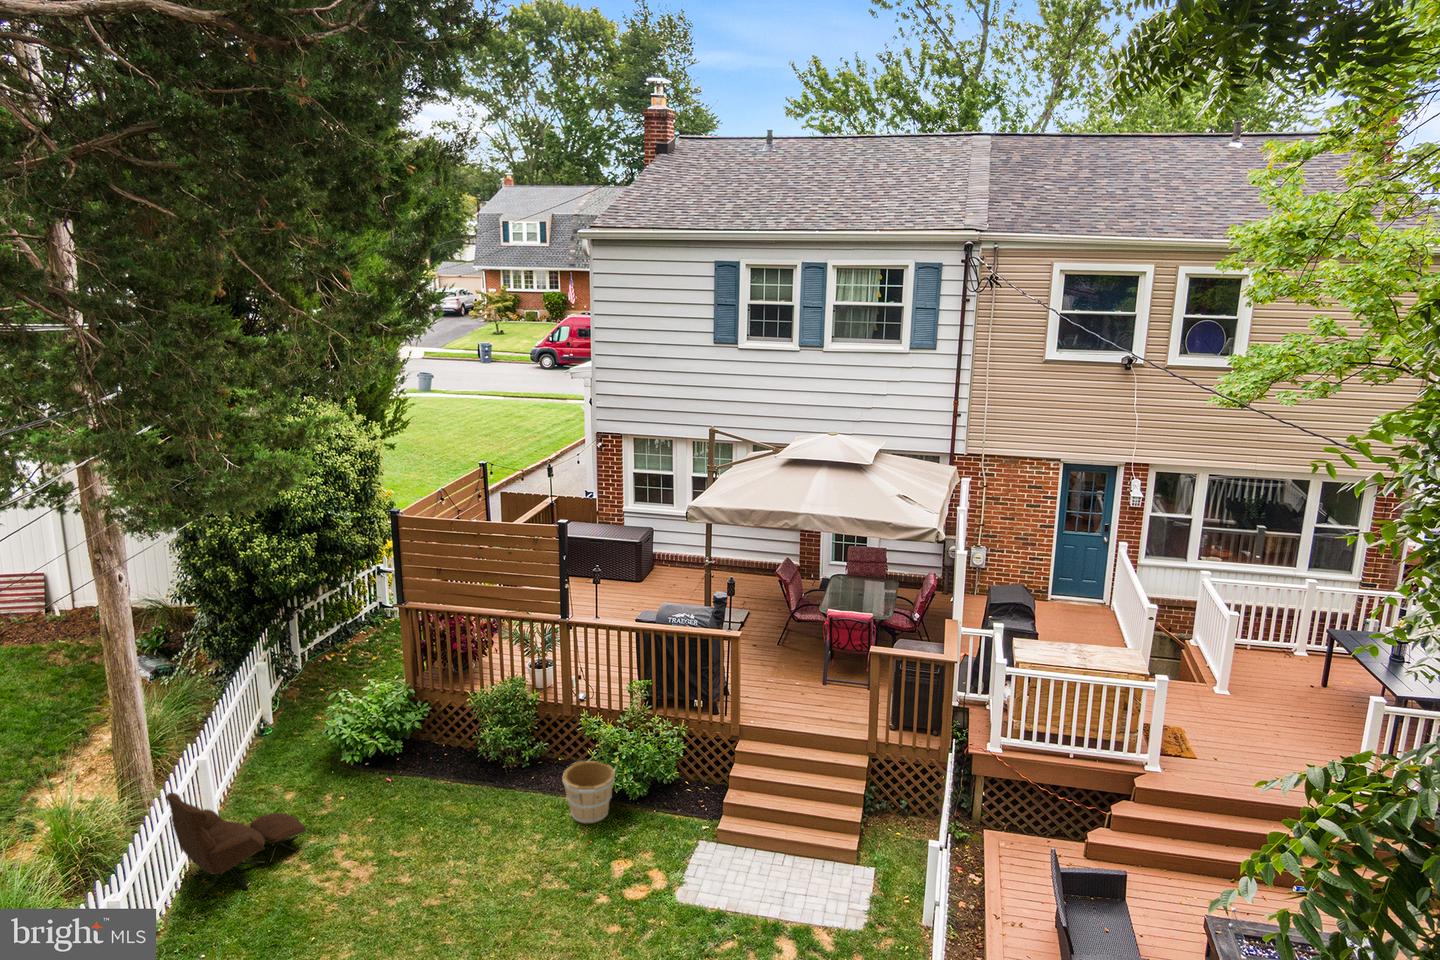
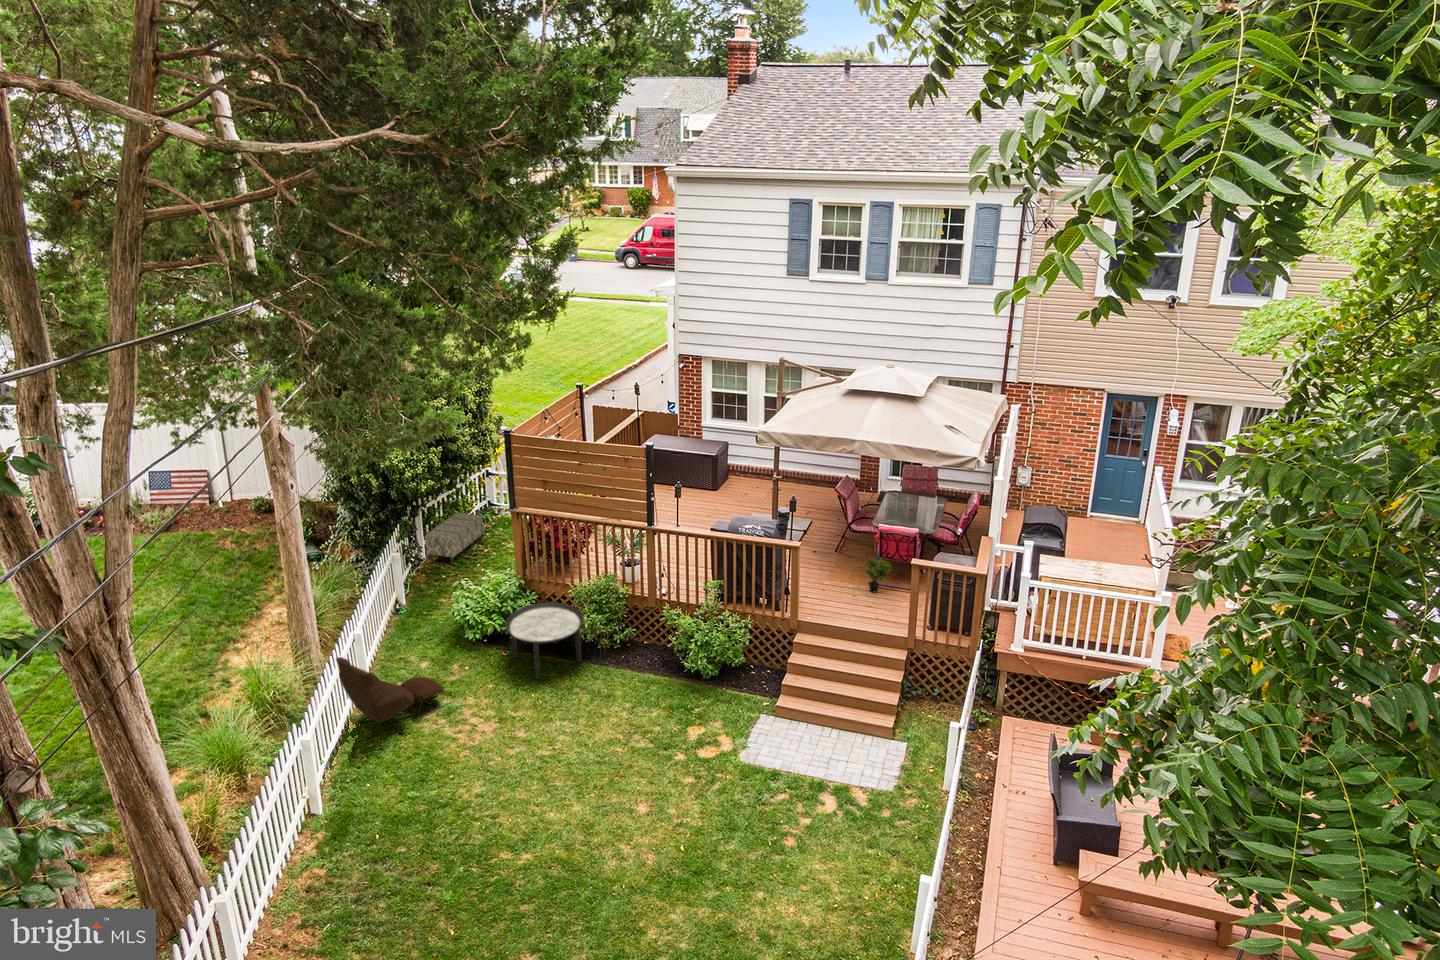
bench: none [298,615,371,677] -> present [425,513,484,565]
potted plant: none [812,647,846,689] -> present [865,558,892,592]
round table: none [387,715,485,810] -> present [505,602,584,679]
wooden bucket: present [562,761,615,824] -> none [648,645,692,696]

